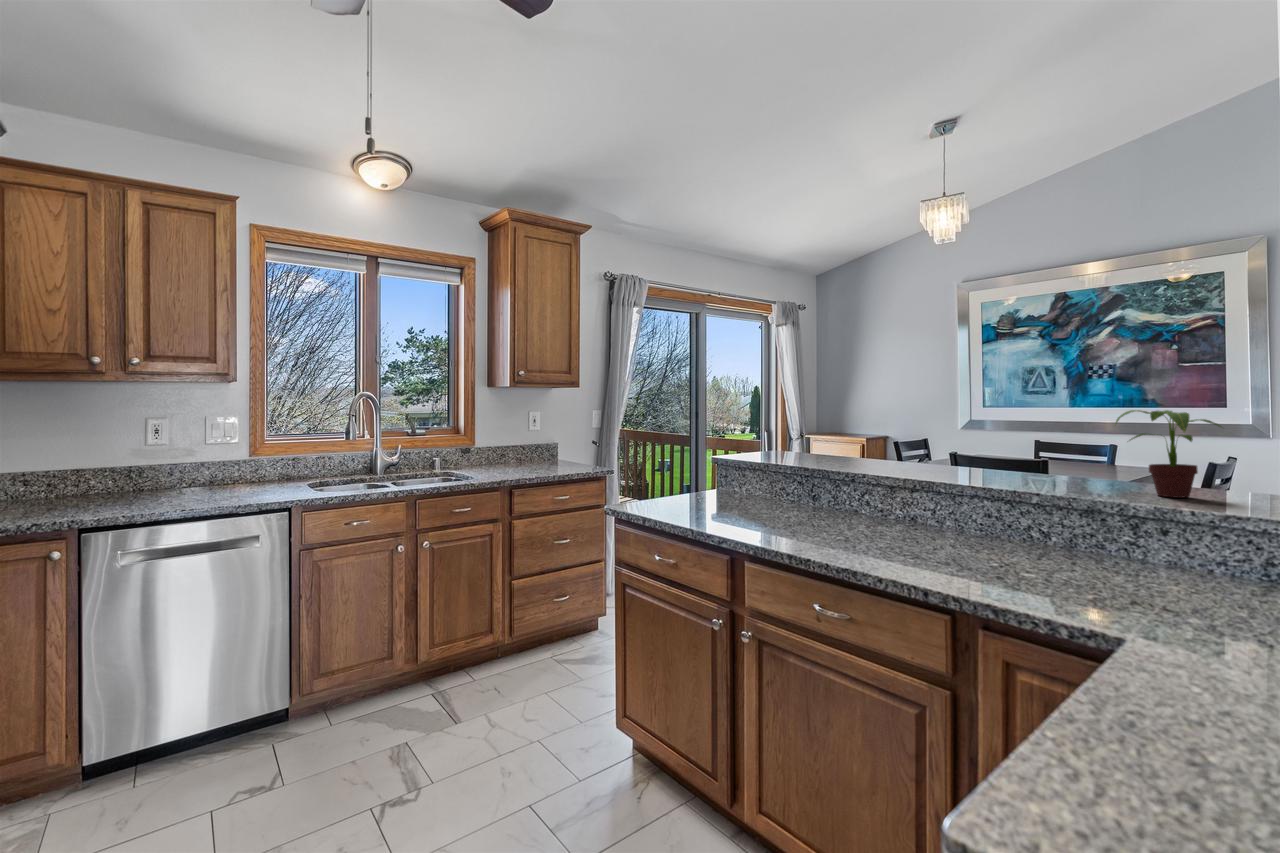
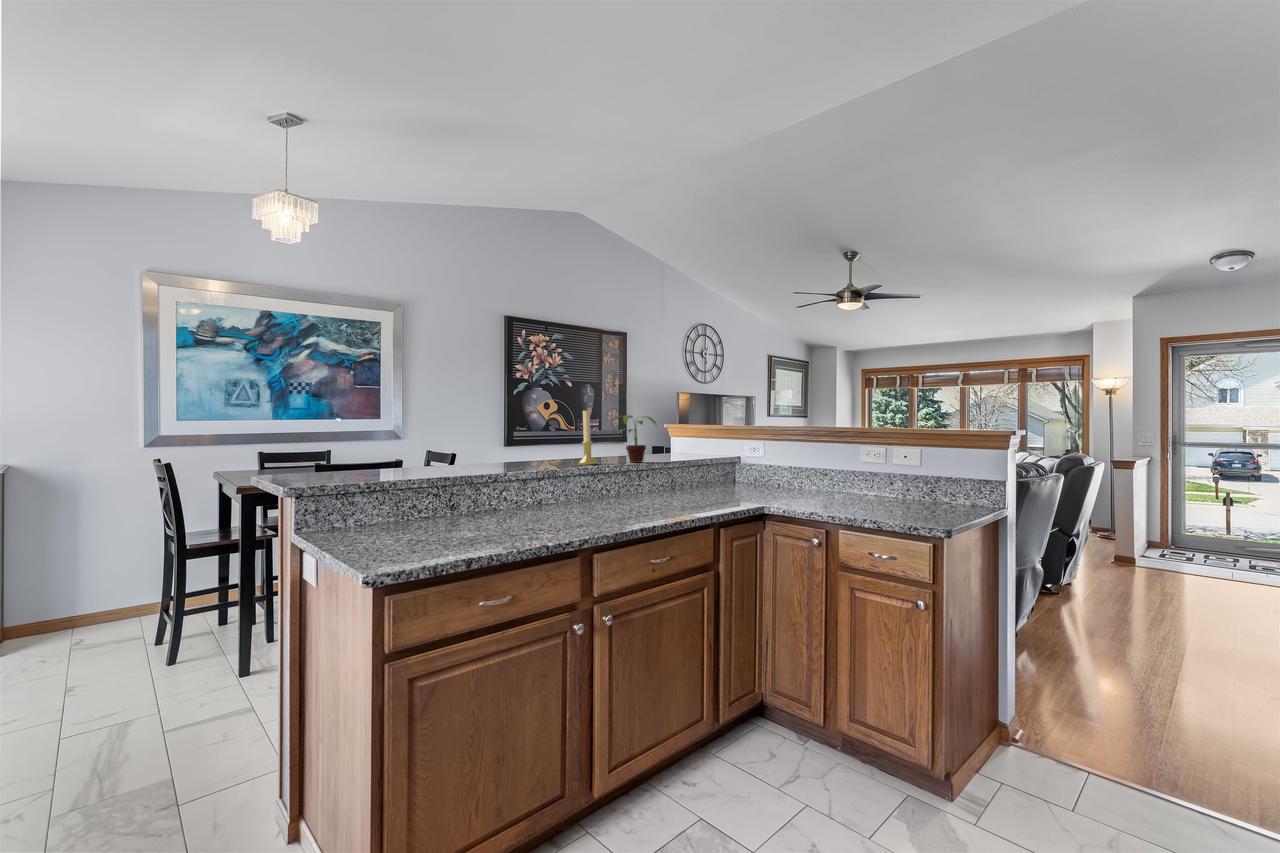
candle holder: none [1036,400,1071,485] -> present [578,411,597,465]

